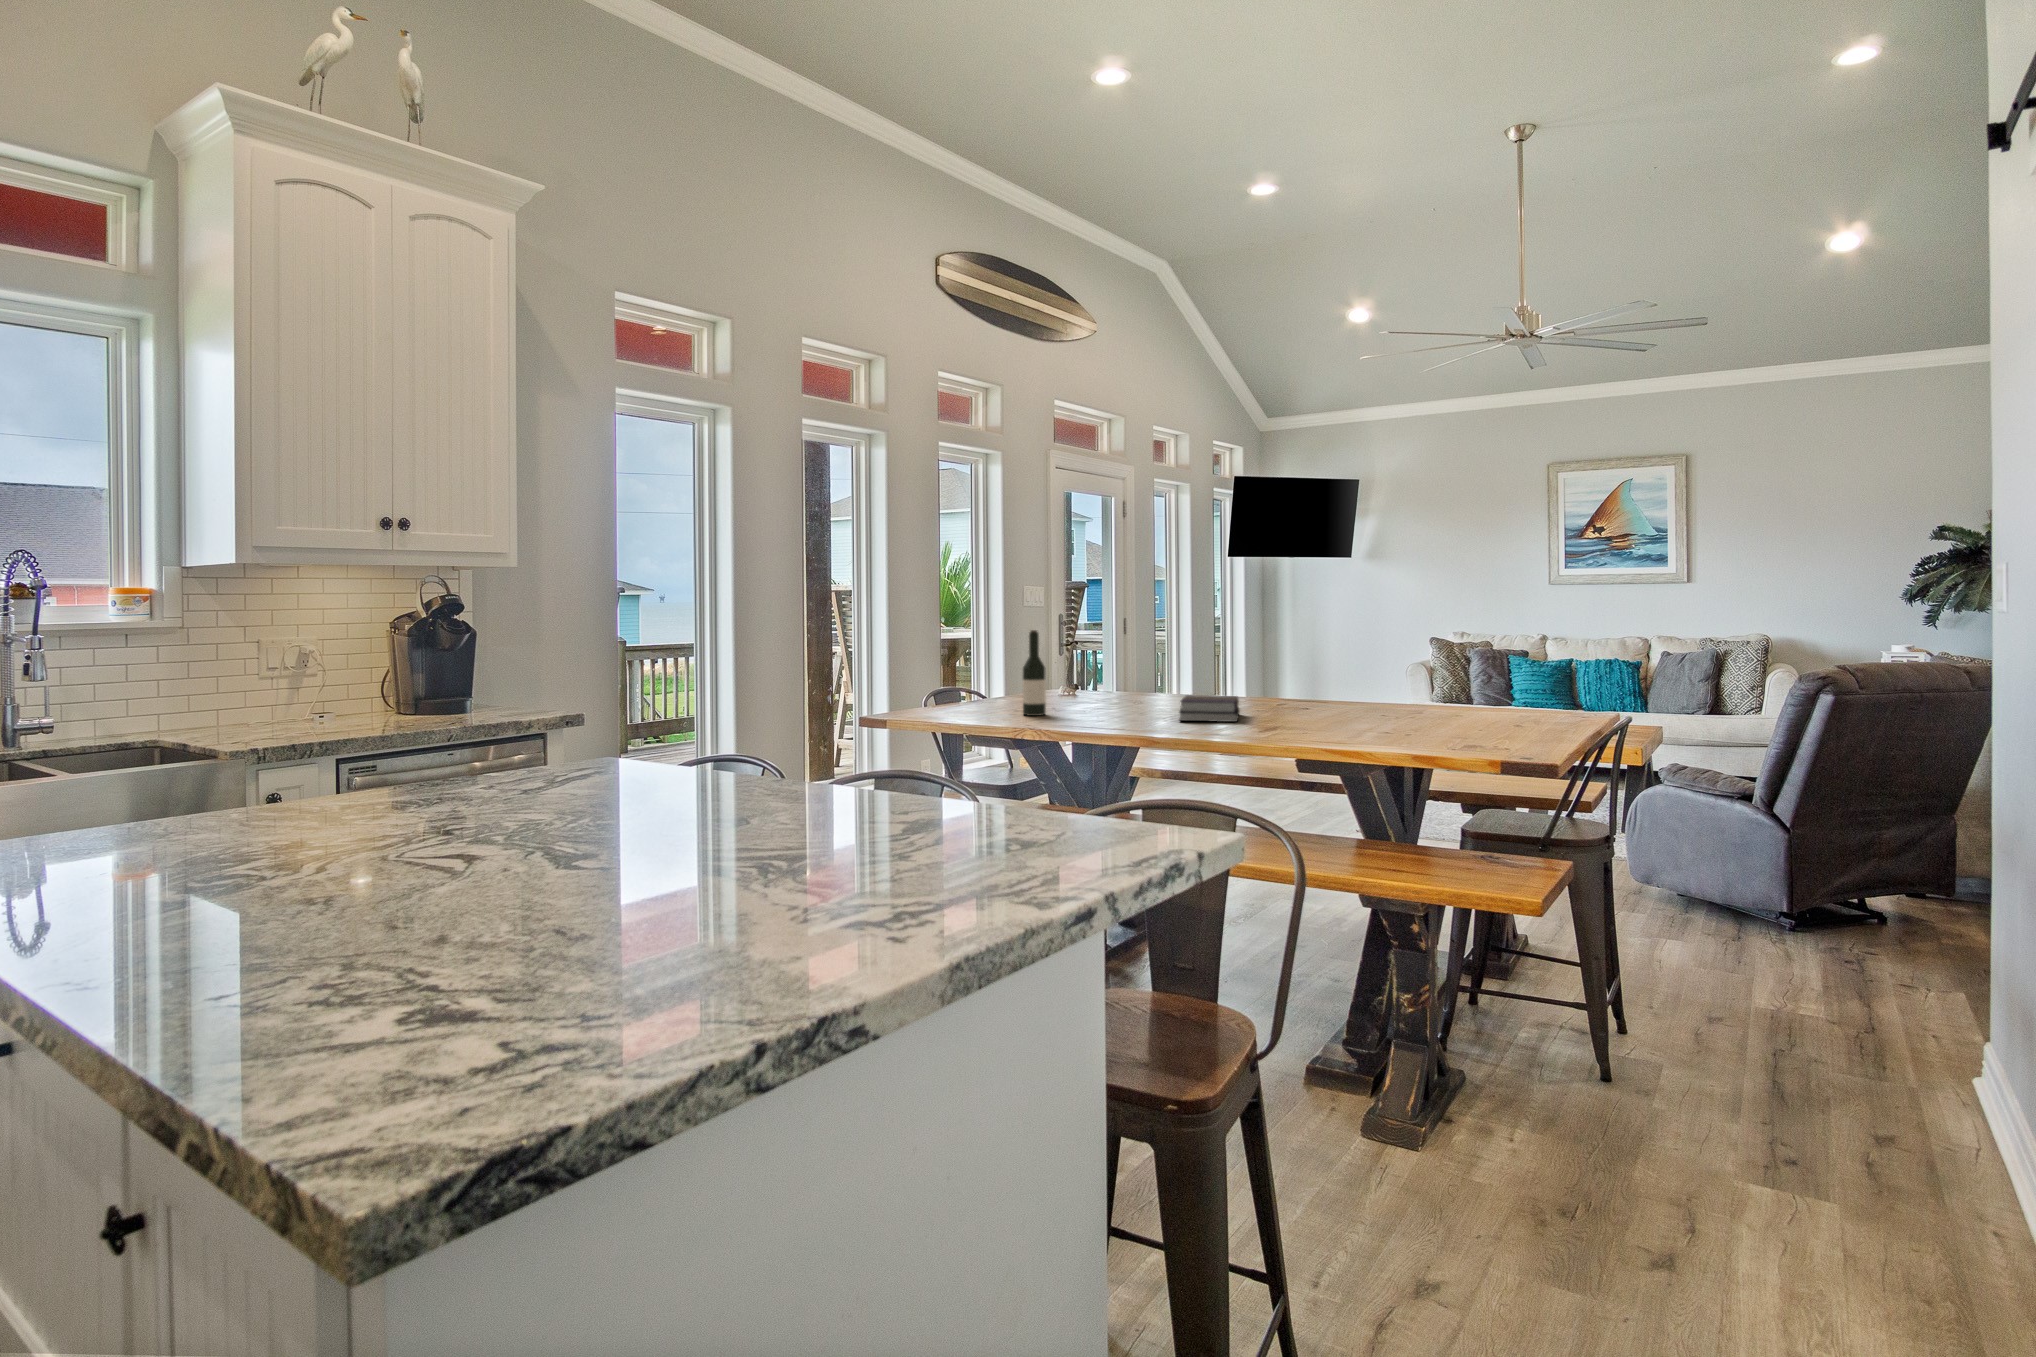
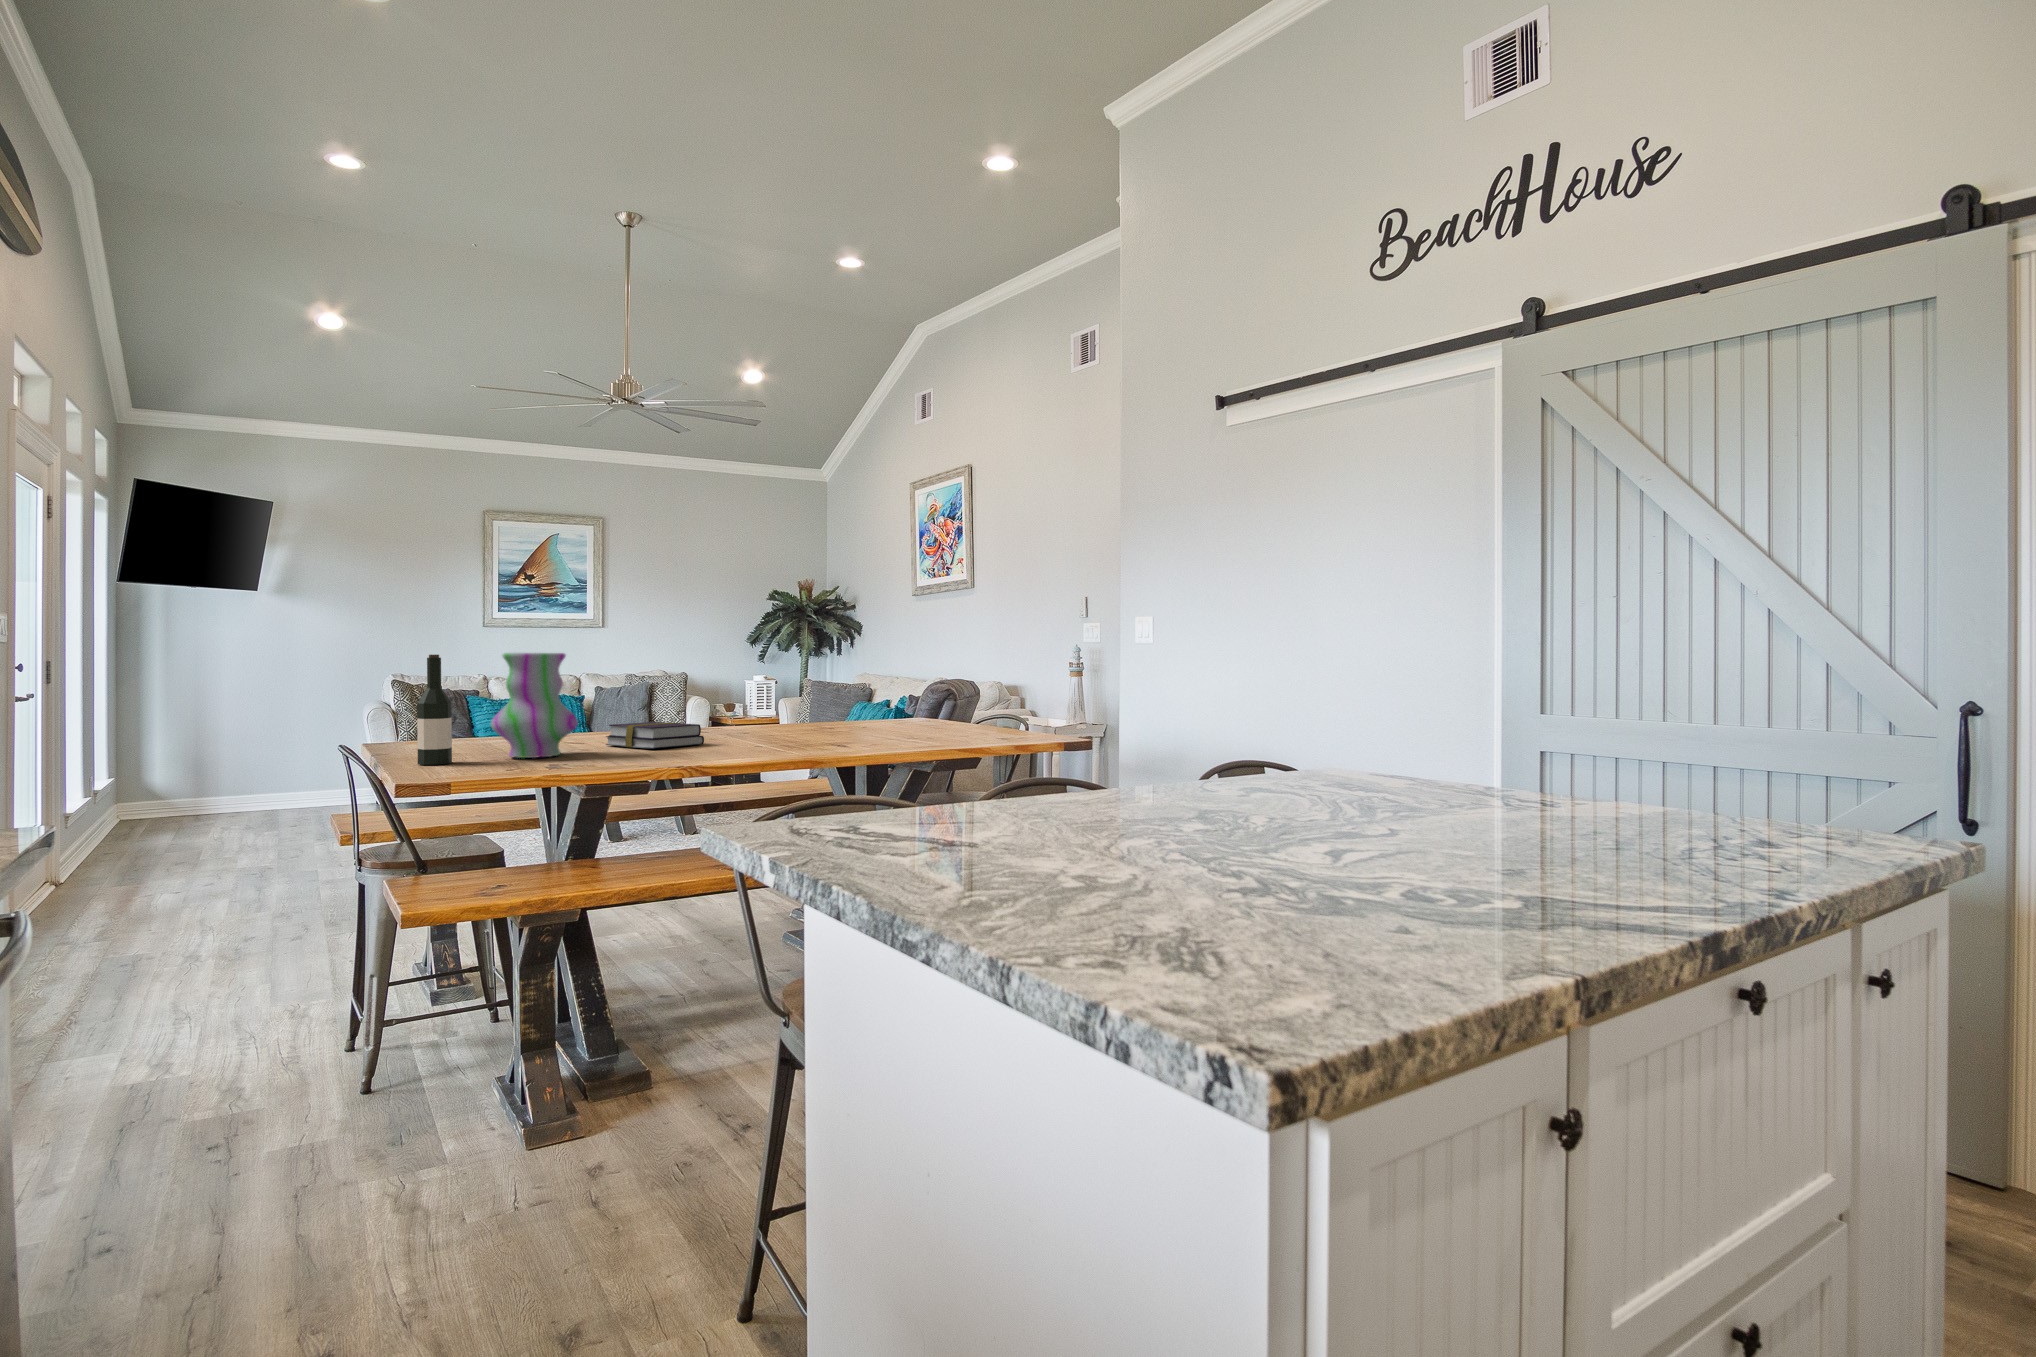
vase: none [1065,629,1132,718] -> present [491,653,578,758]

